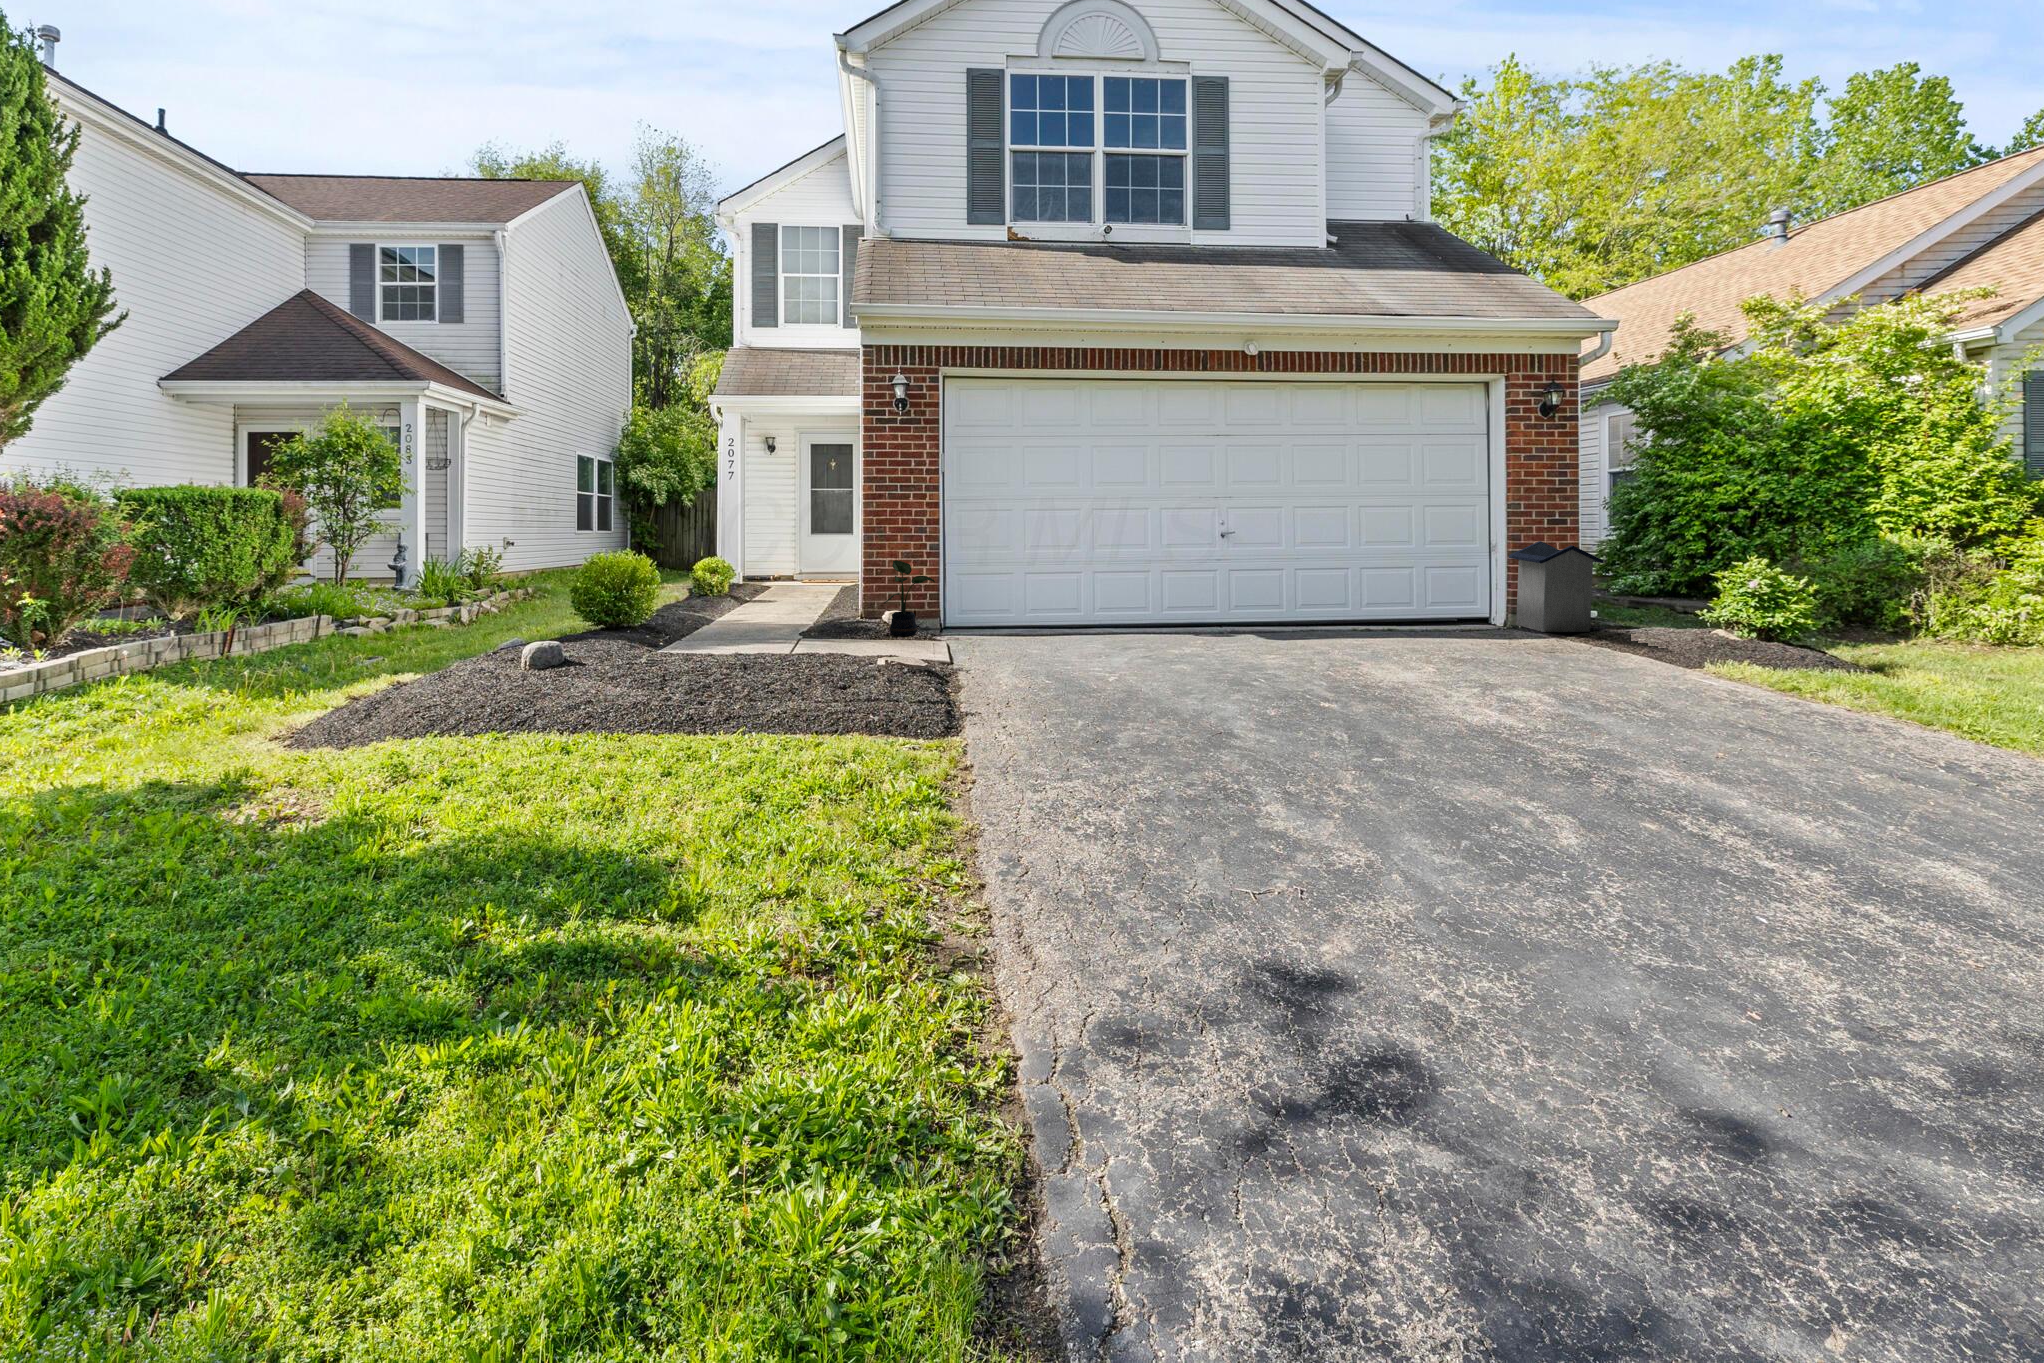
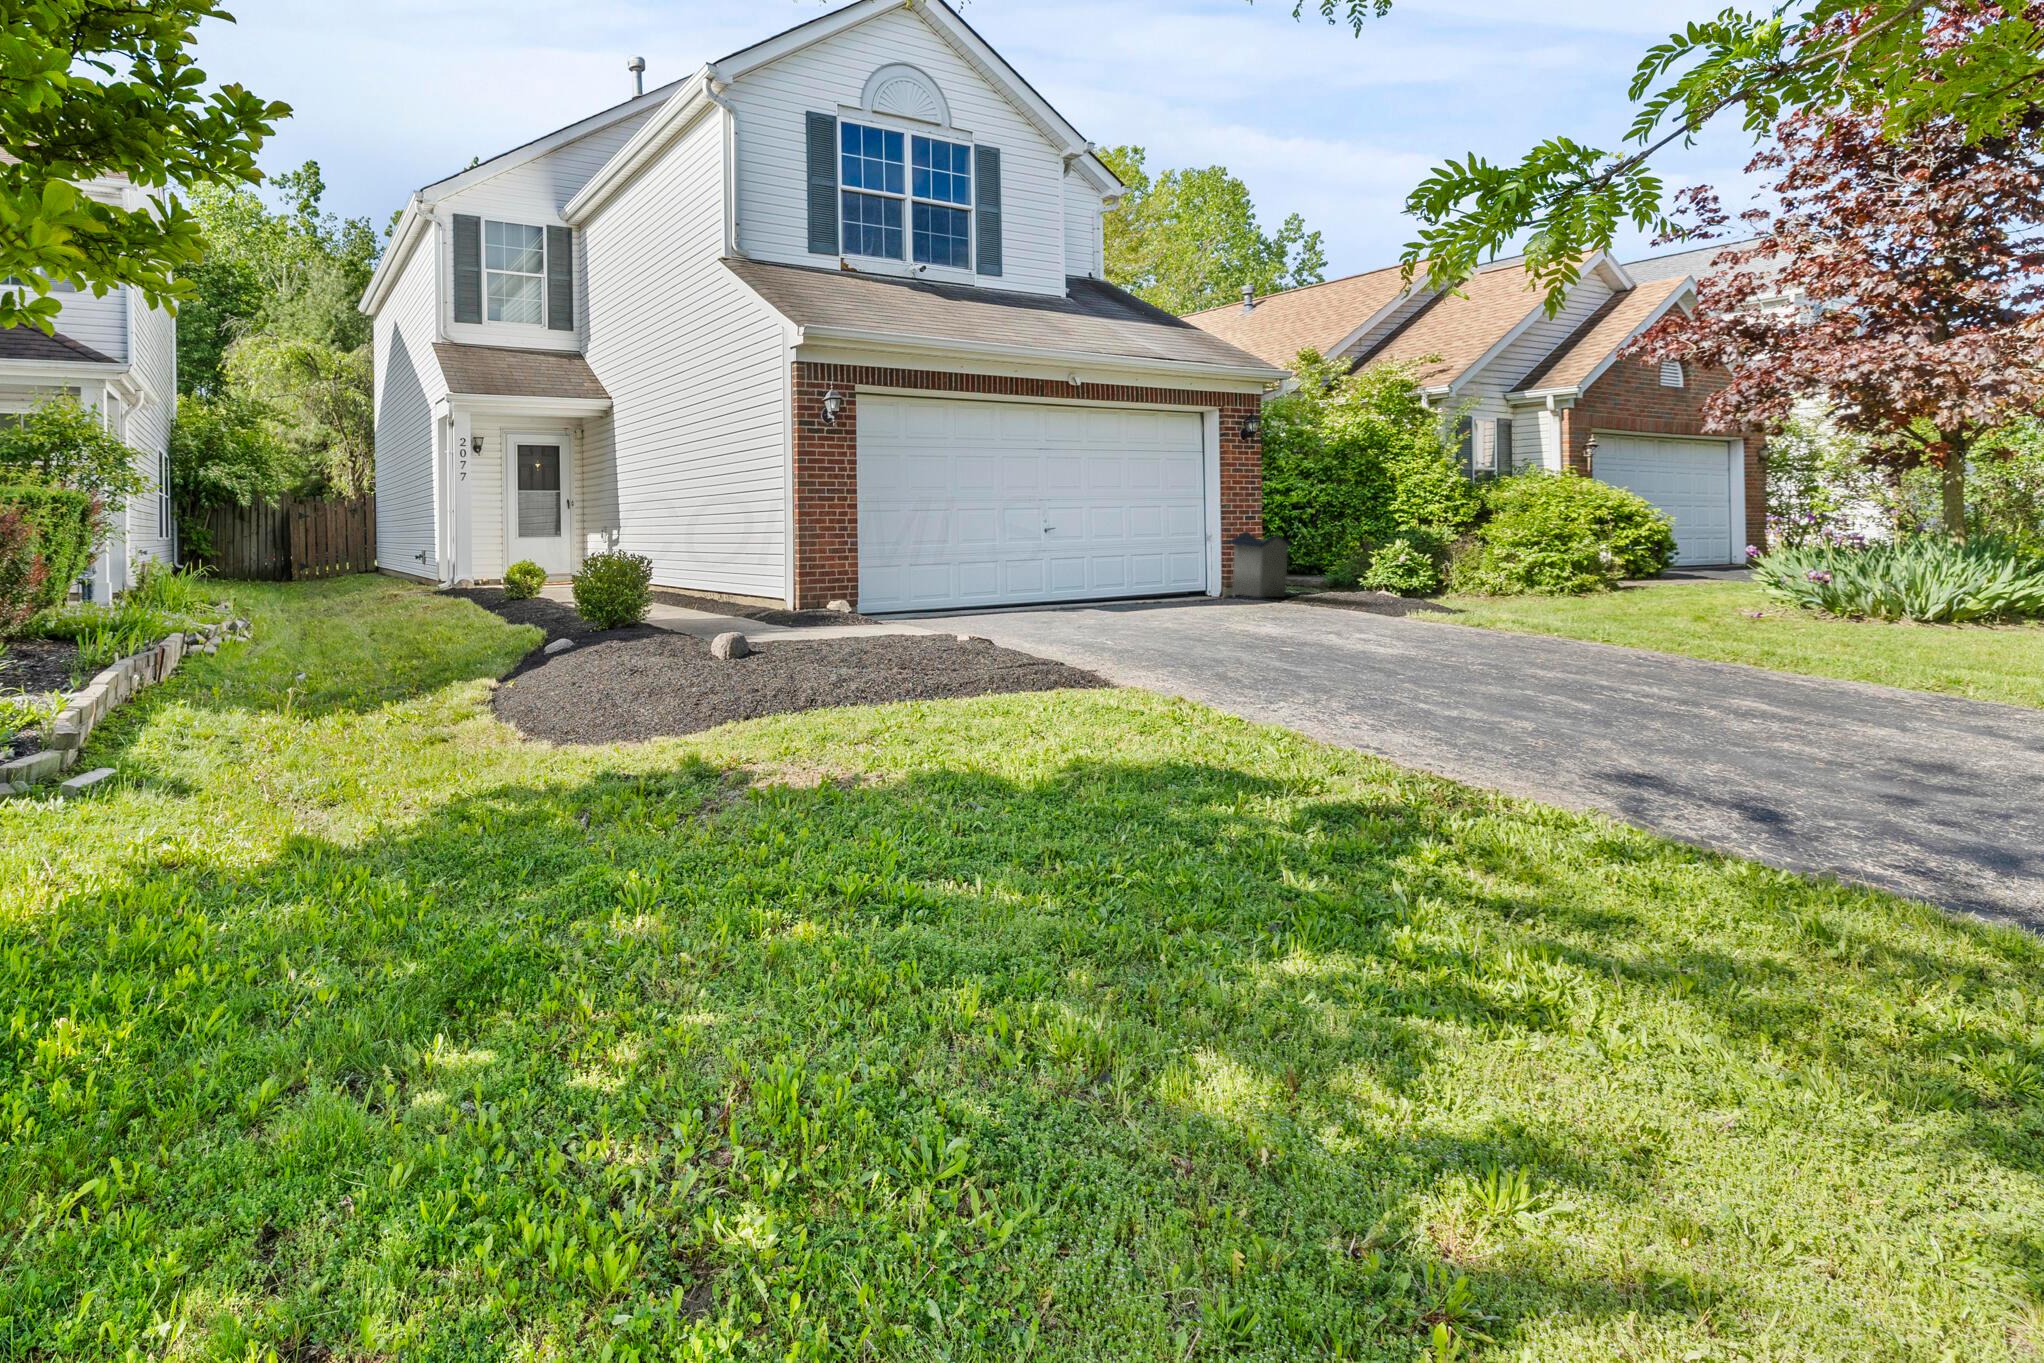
potted plant: present [884,560,935,636] -> none [825,551,868,616]

